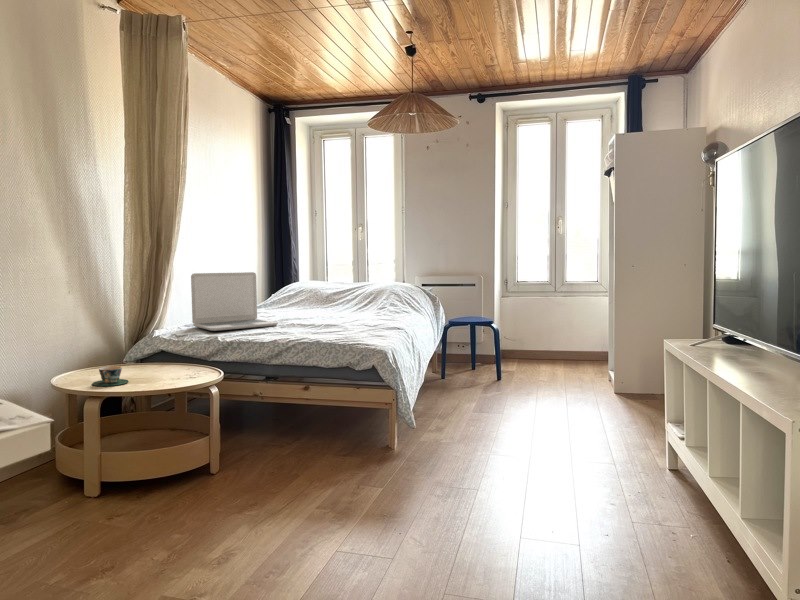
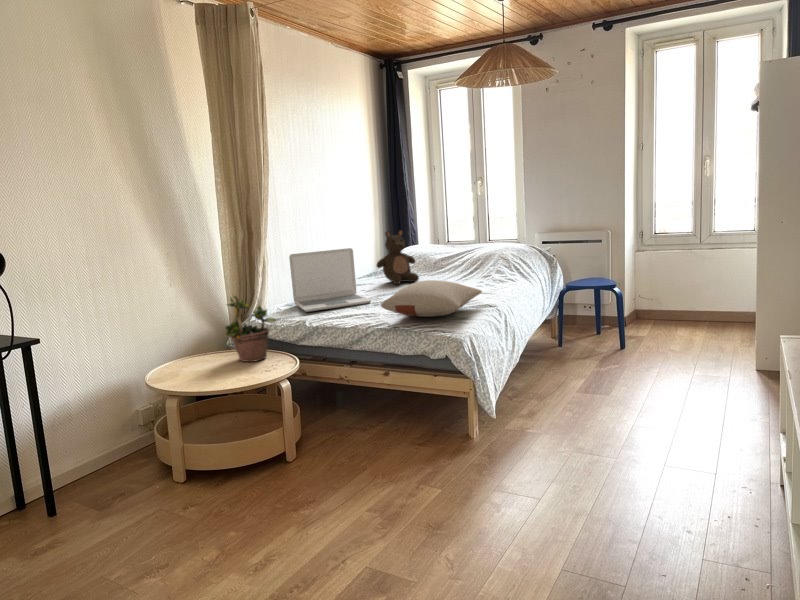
stuffed bear: none [274,261,317,313] -> present [377,230,419,284]
potted plant: none [136,295,193,374] -> present [224,296,276,362]
pillow: none [303,300,393,333] -> present [381,280,482,317]
teacup: present [92,366,128,386] -> none [181,358,213,380]

